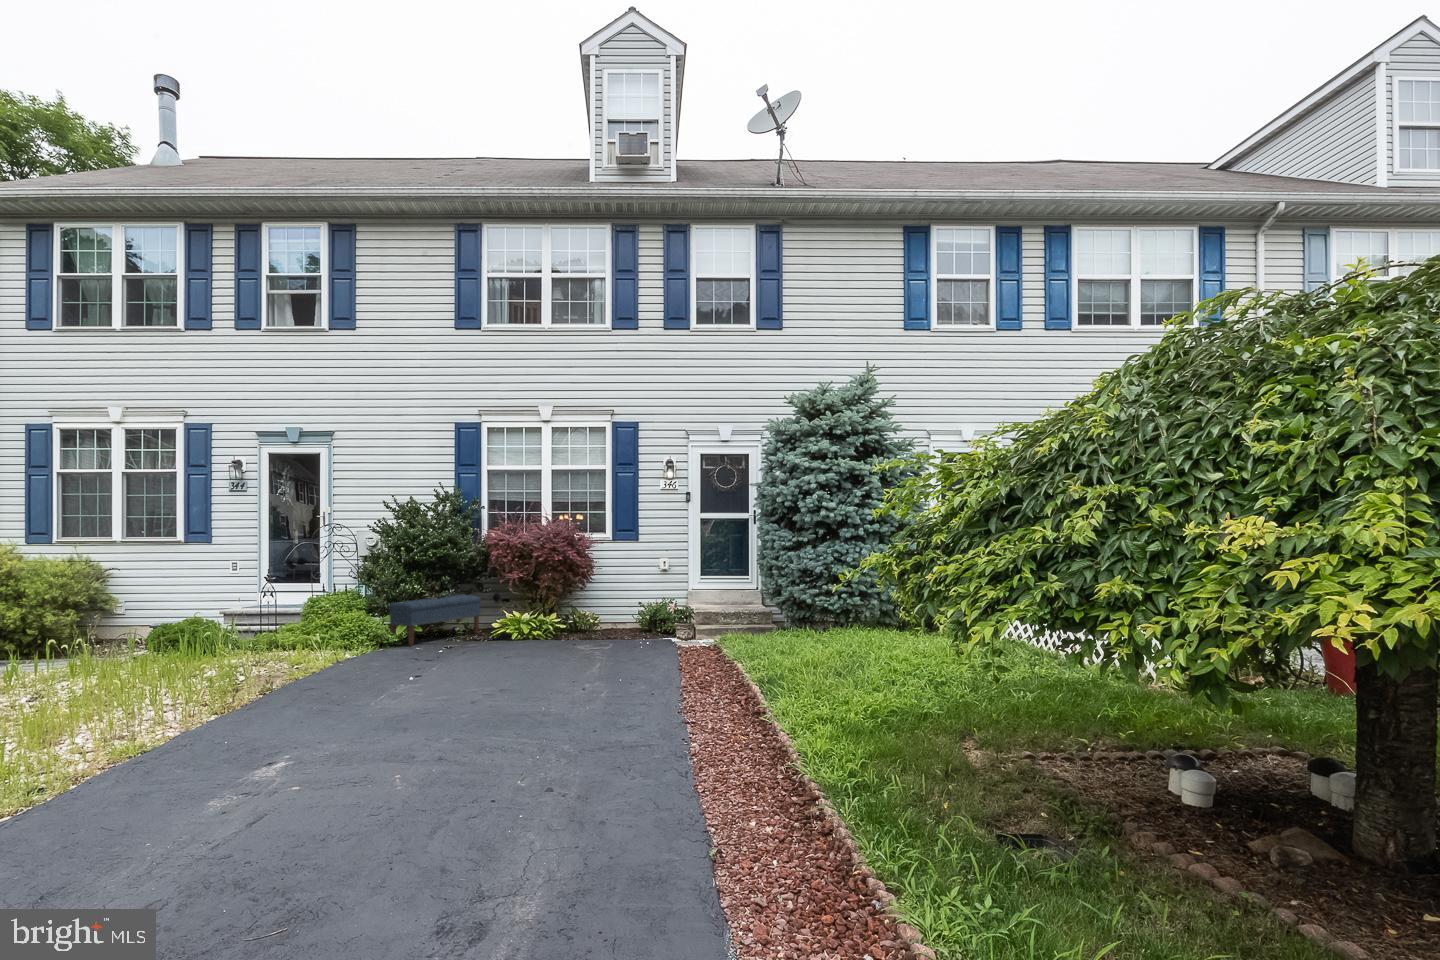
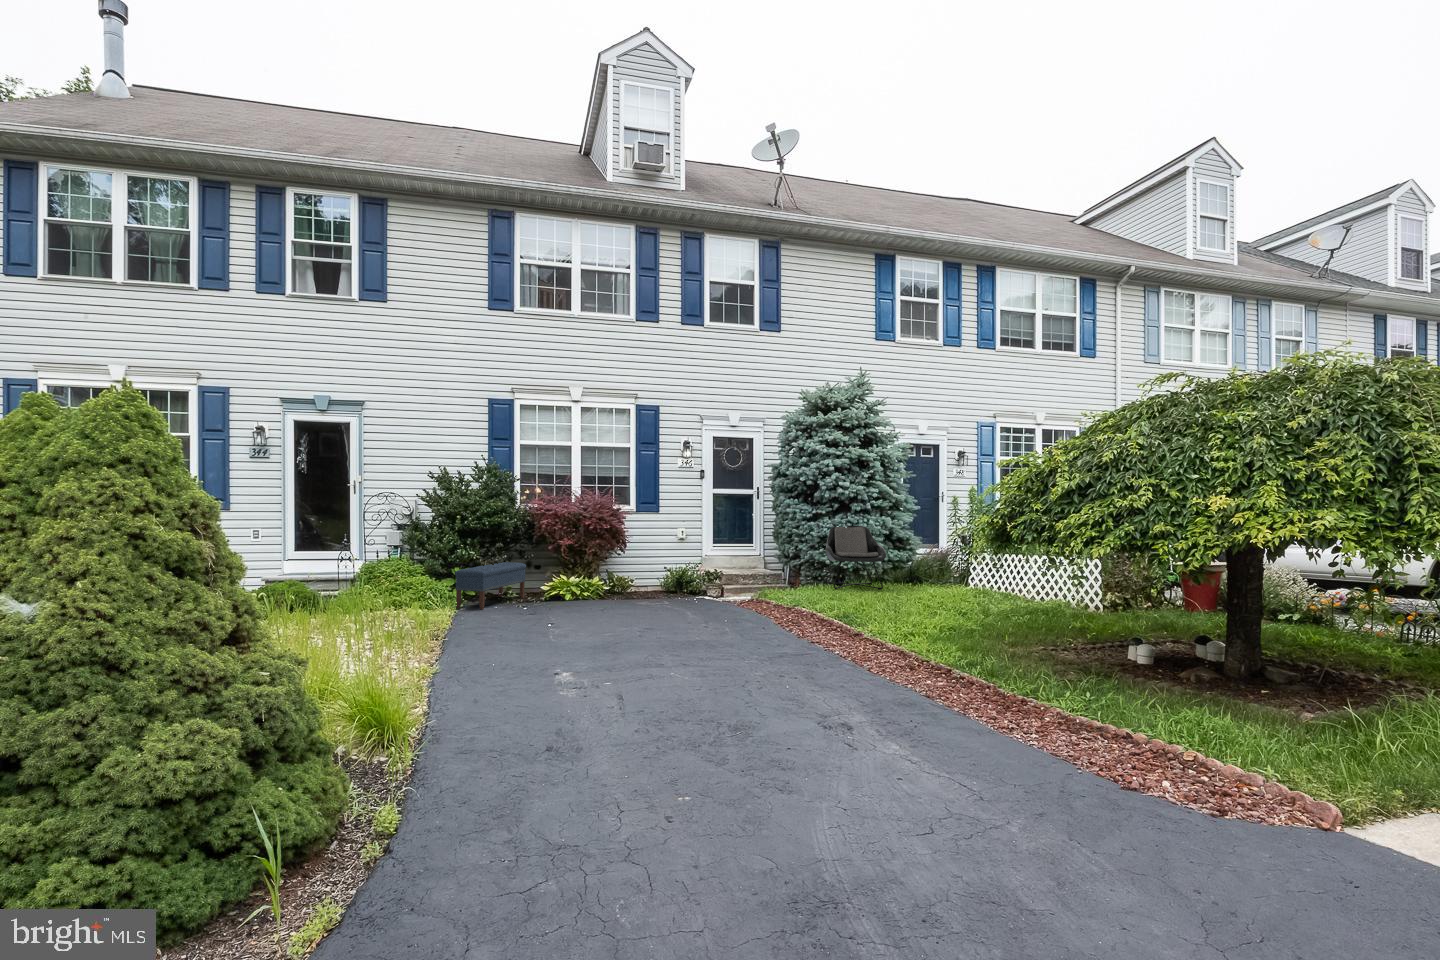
lounge chair: none [800,555,871,638] -> present [826,526,886,590]

